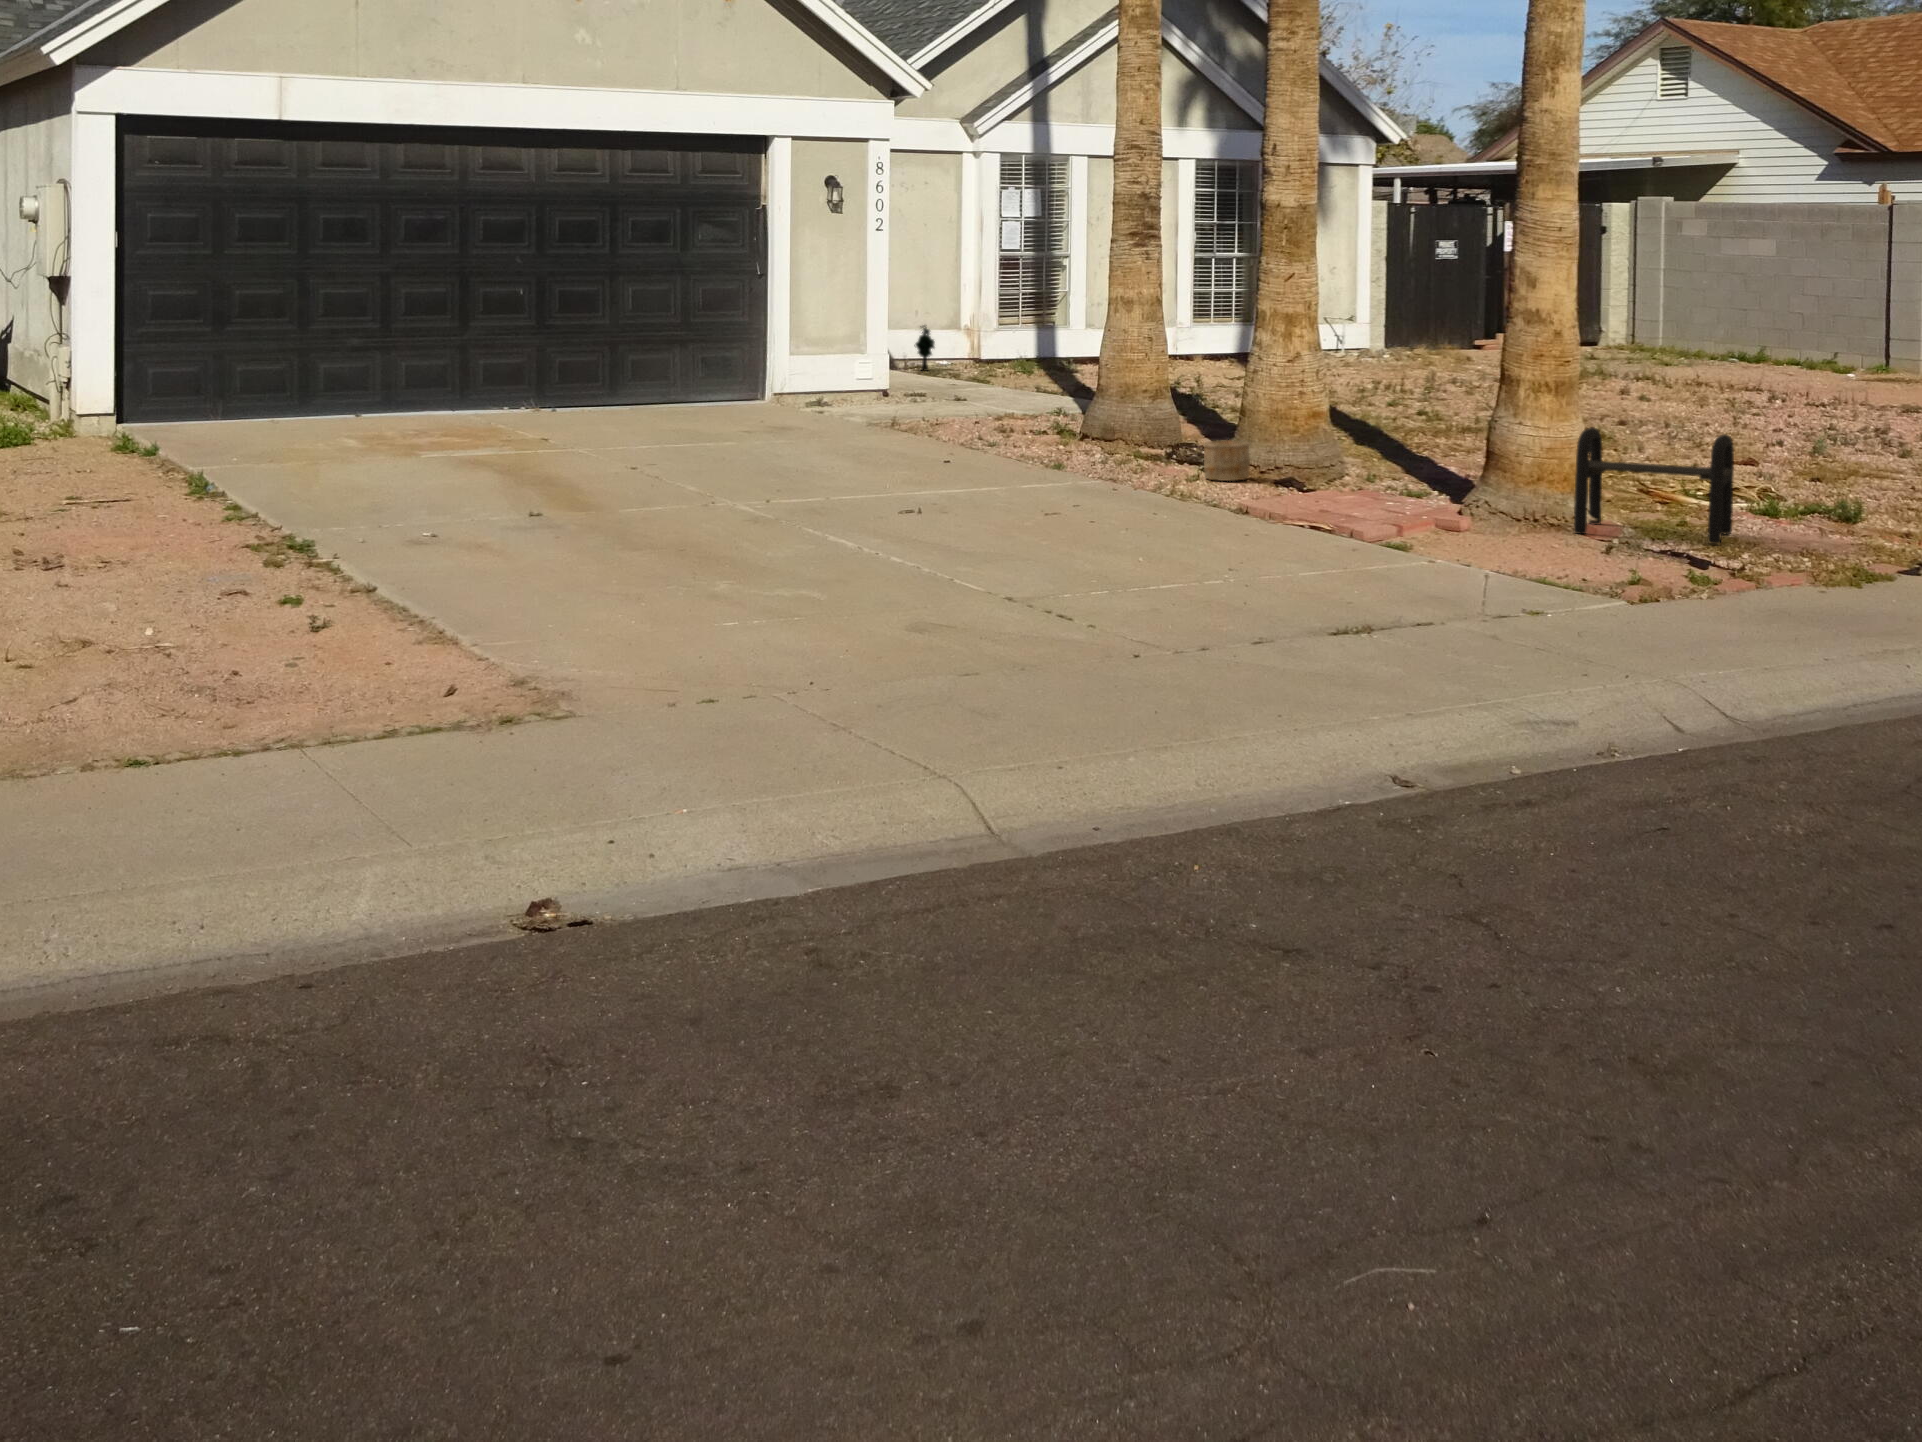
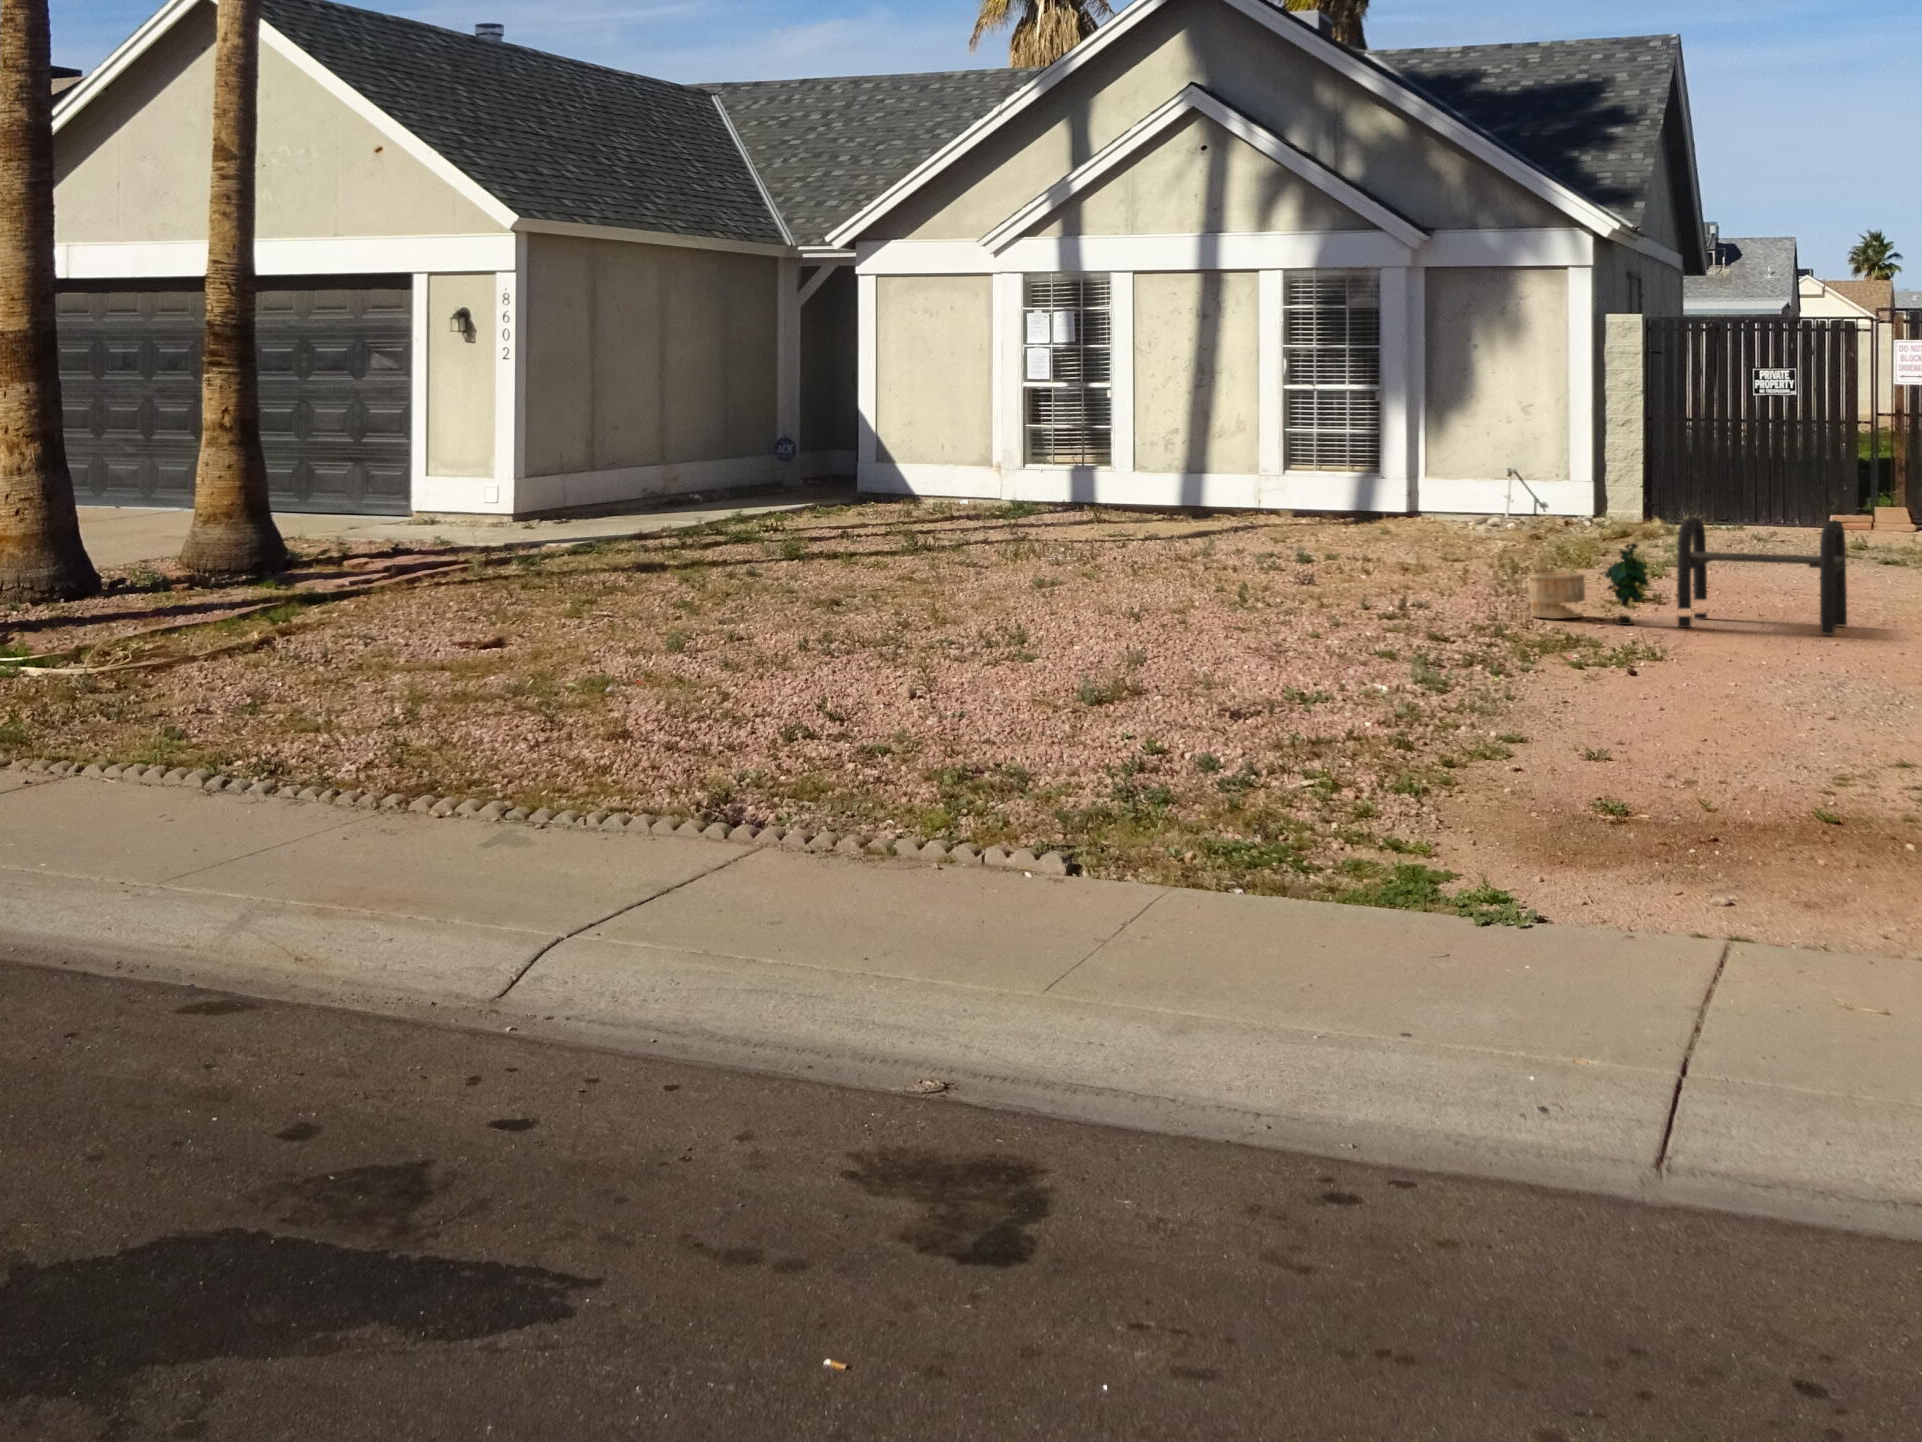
decorative plant: present [914,325,935,371] -> present [1602,543,1649,625]
wooden bucket: present [1203,440,1250,481] -> present [1528,572,1585,619]

